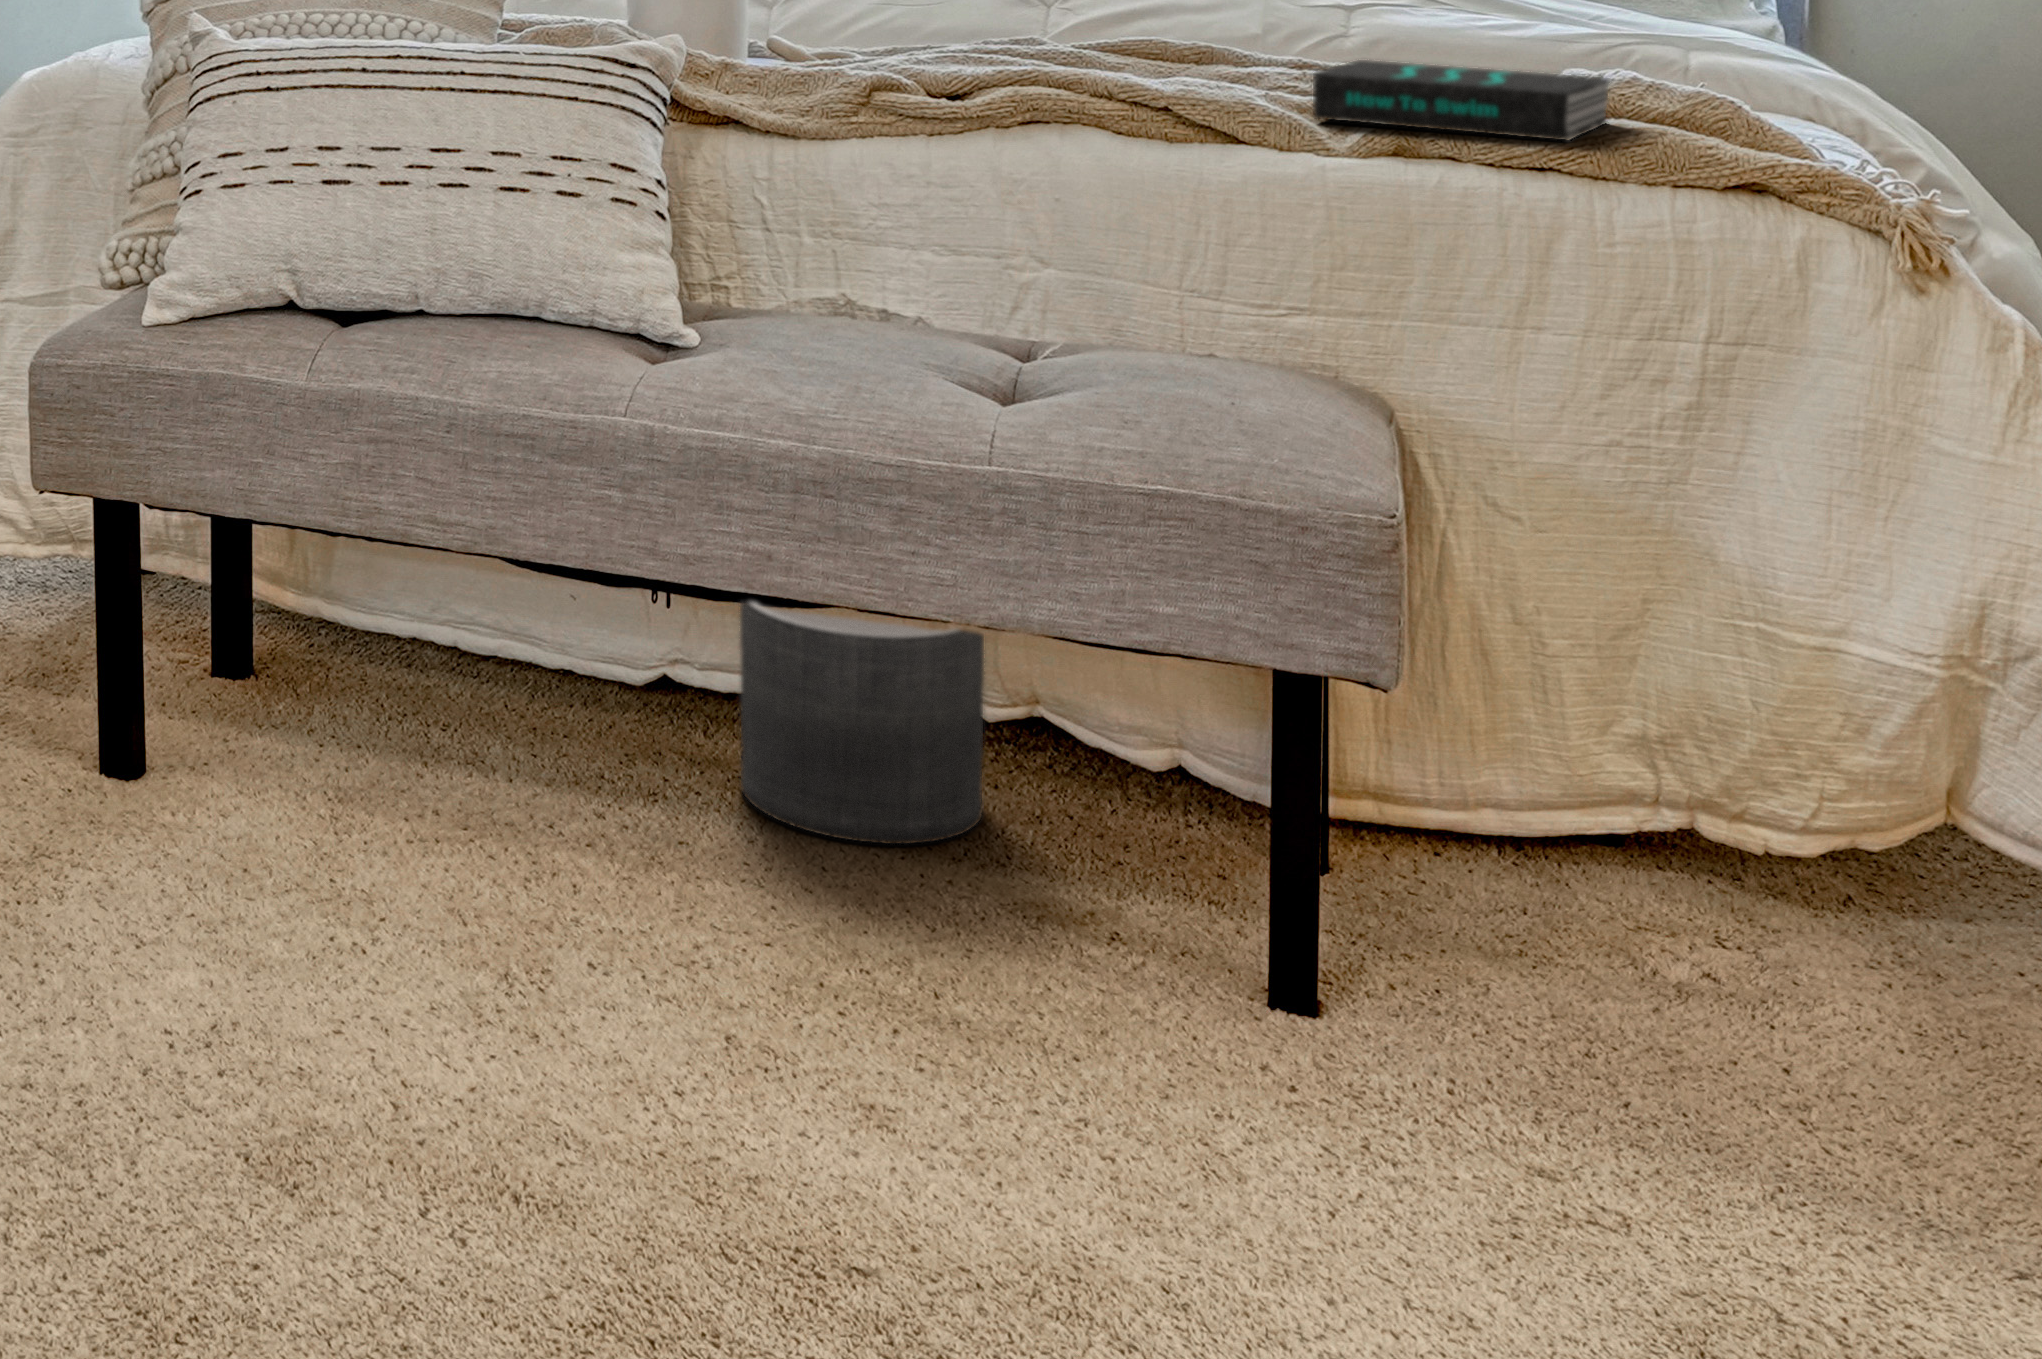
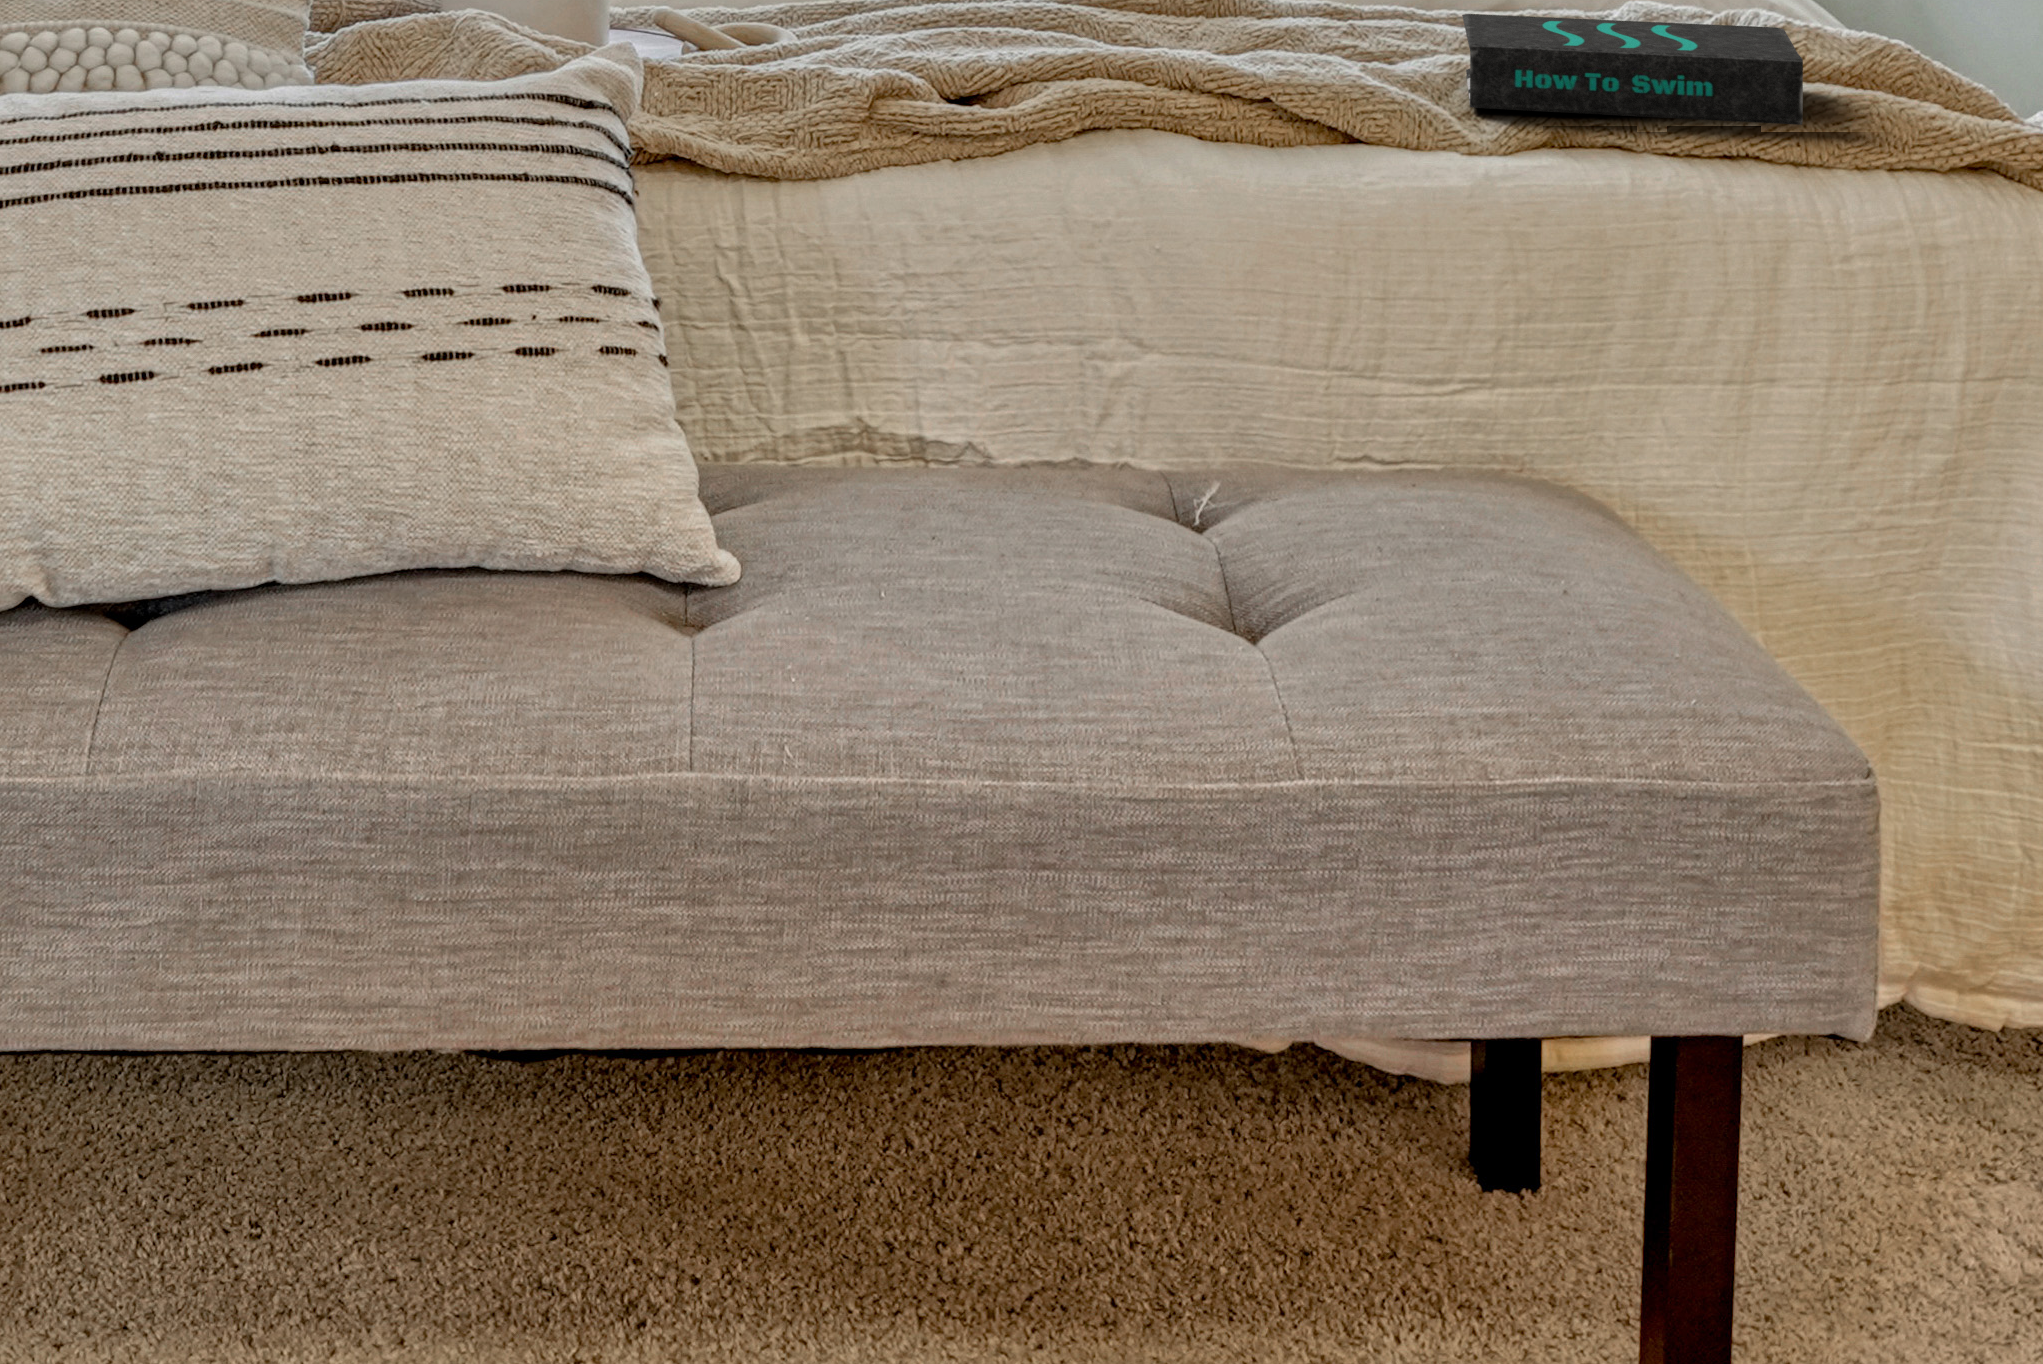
planter: present [740,602,984,844] -> none [748,820,1106,1315]

